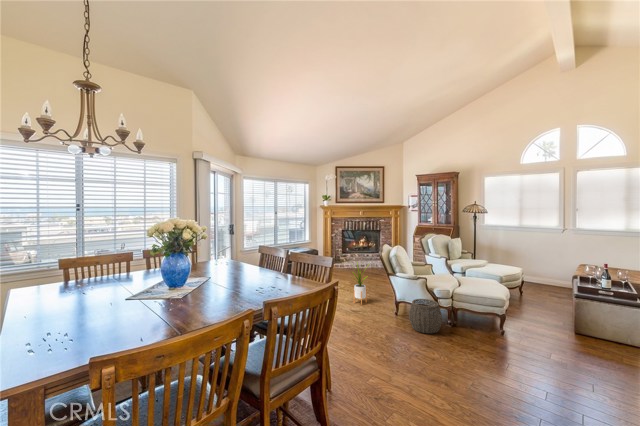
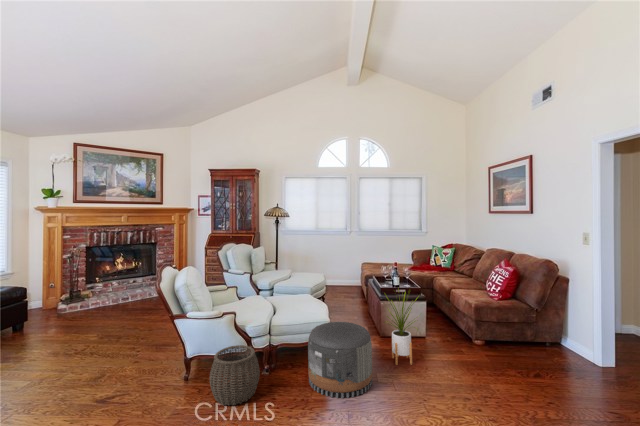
house plant: present [352,263,367,305] -> present [387,292,418,365]
pouf: none [481,300,542,357] -> present [308,322,372,398]

